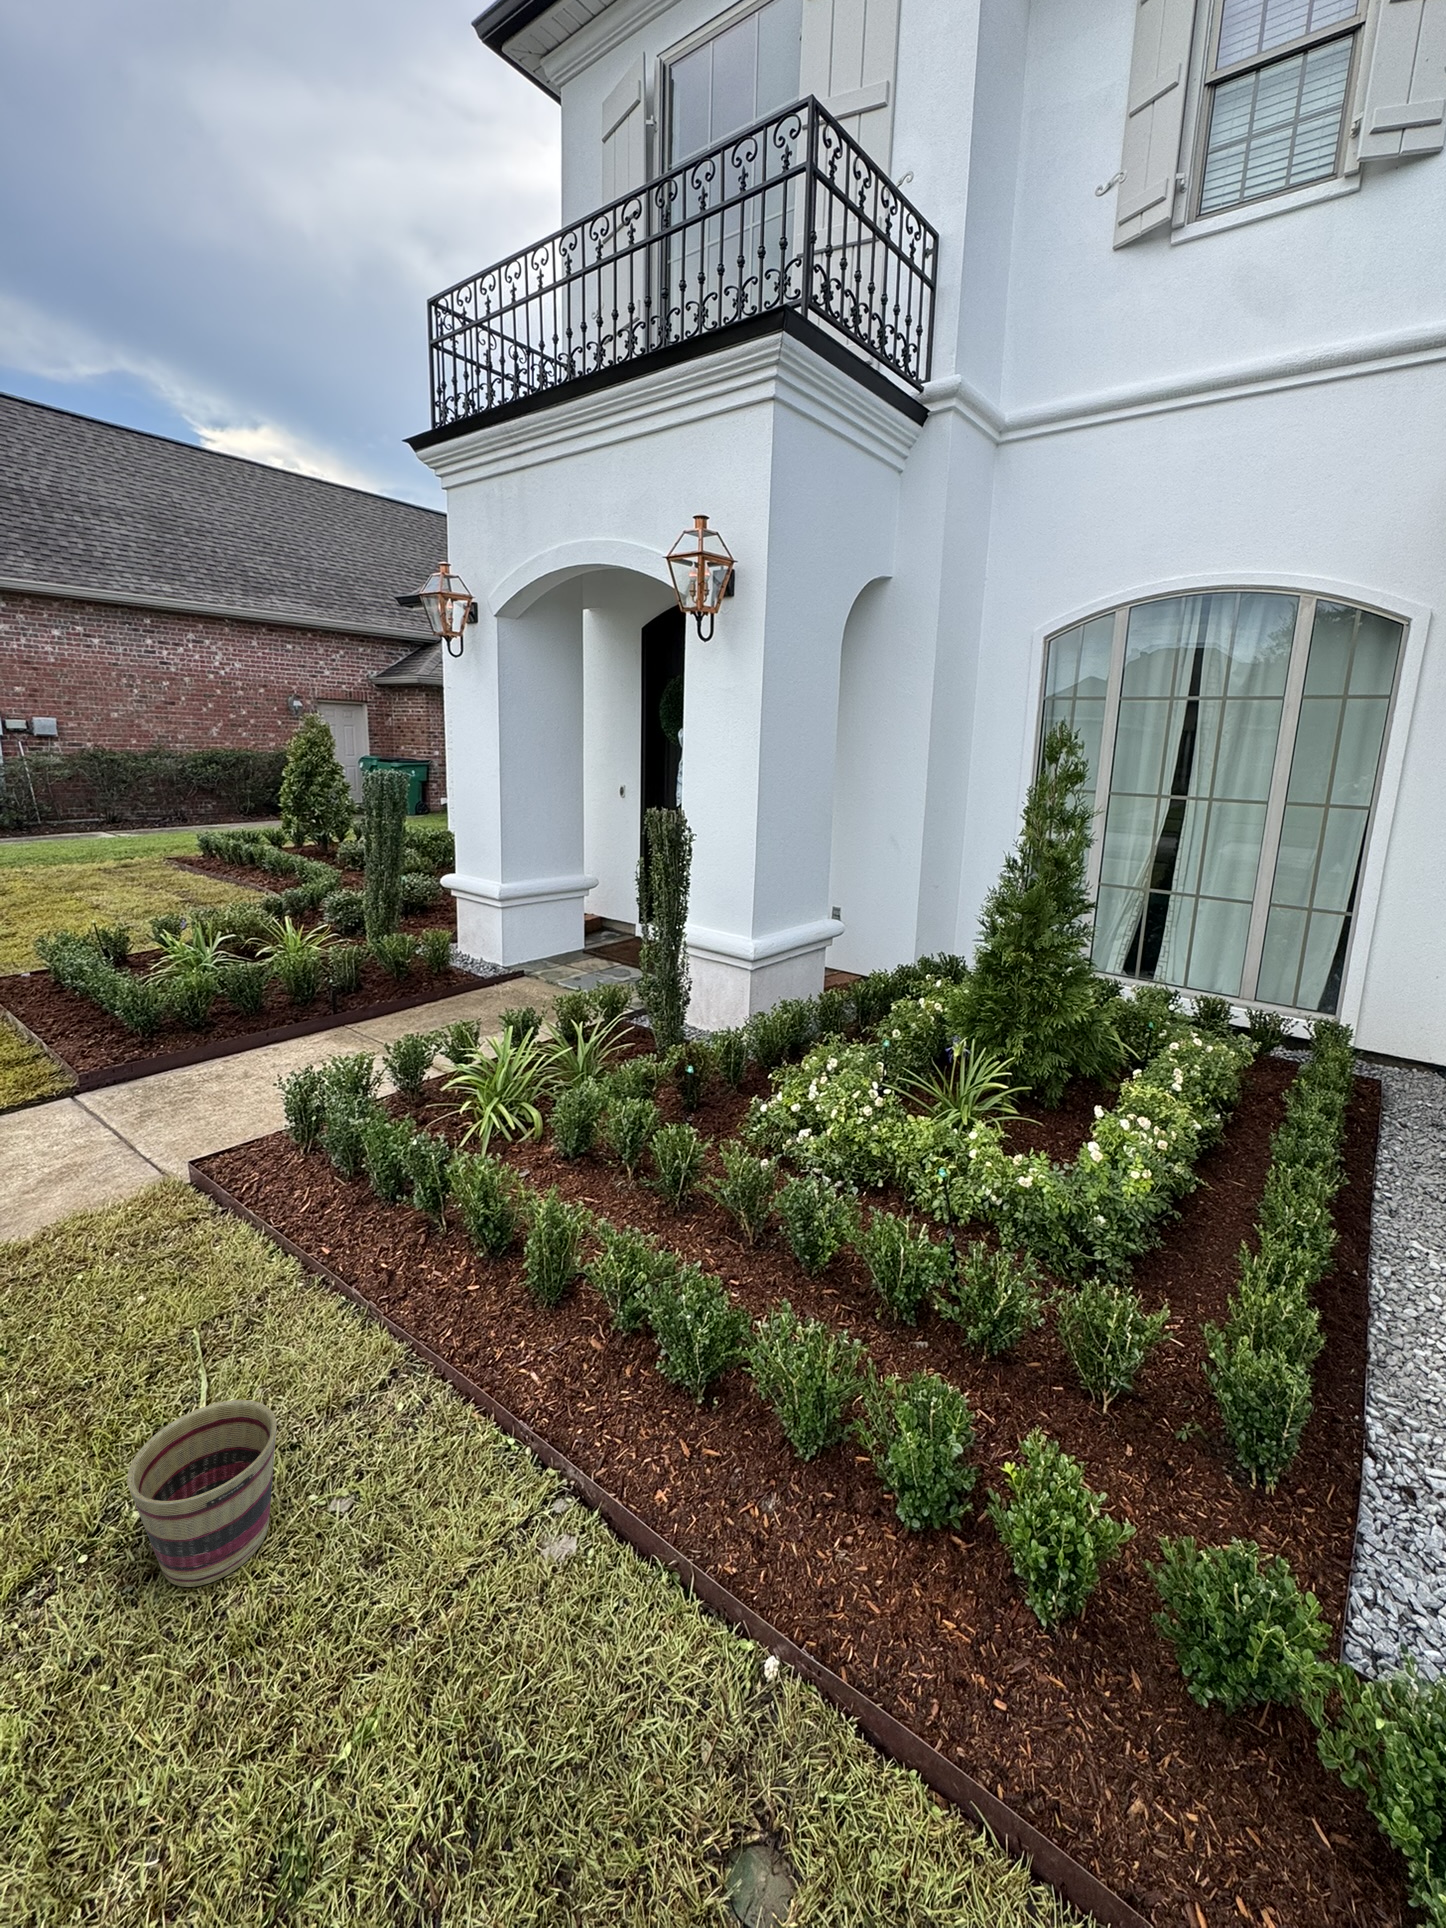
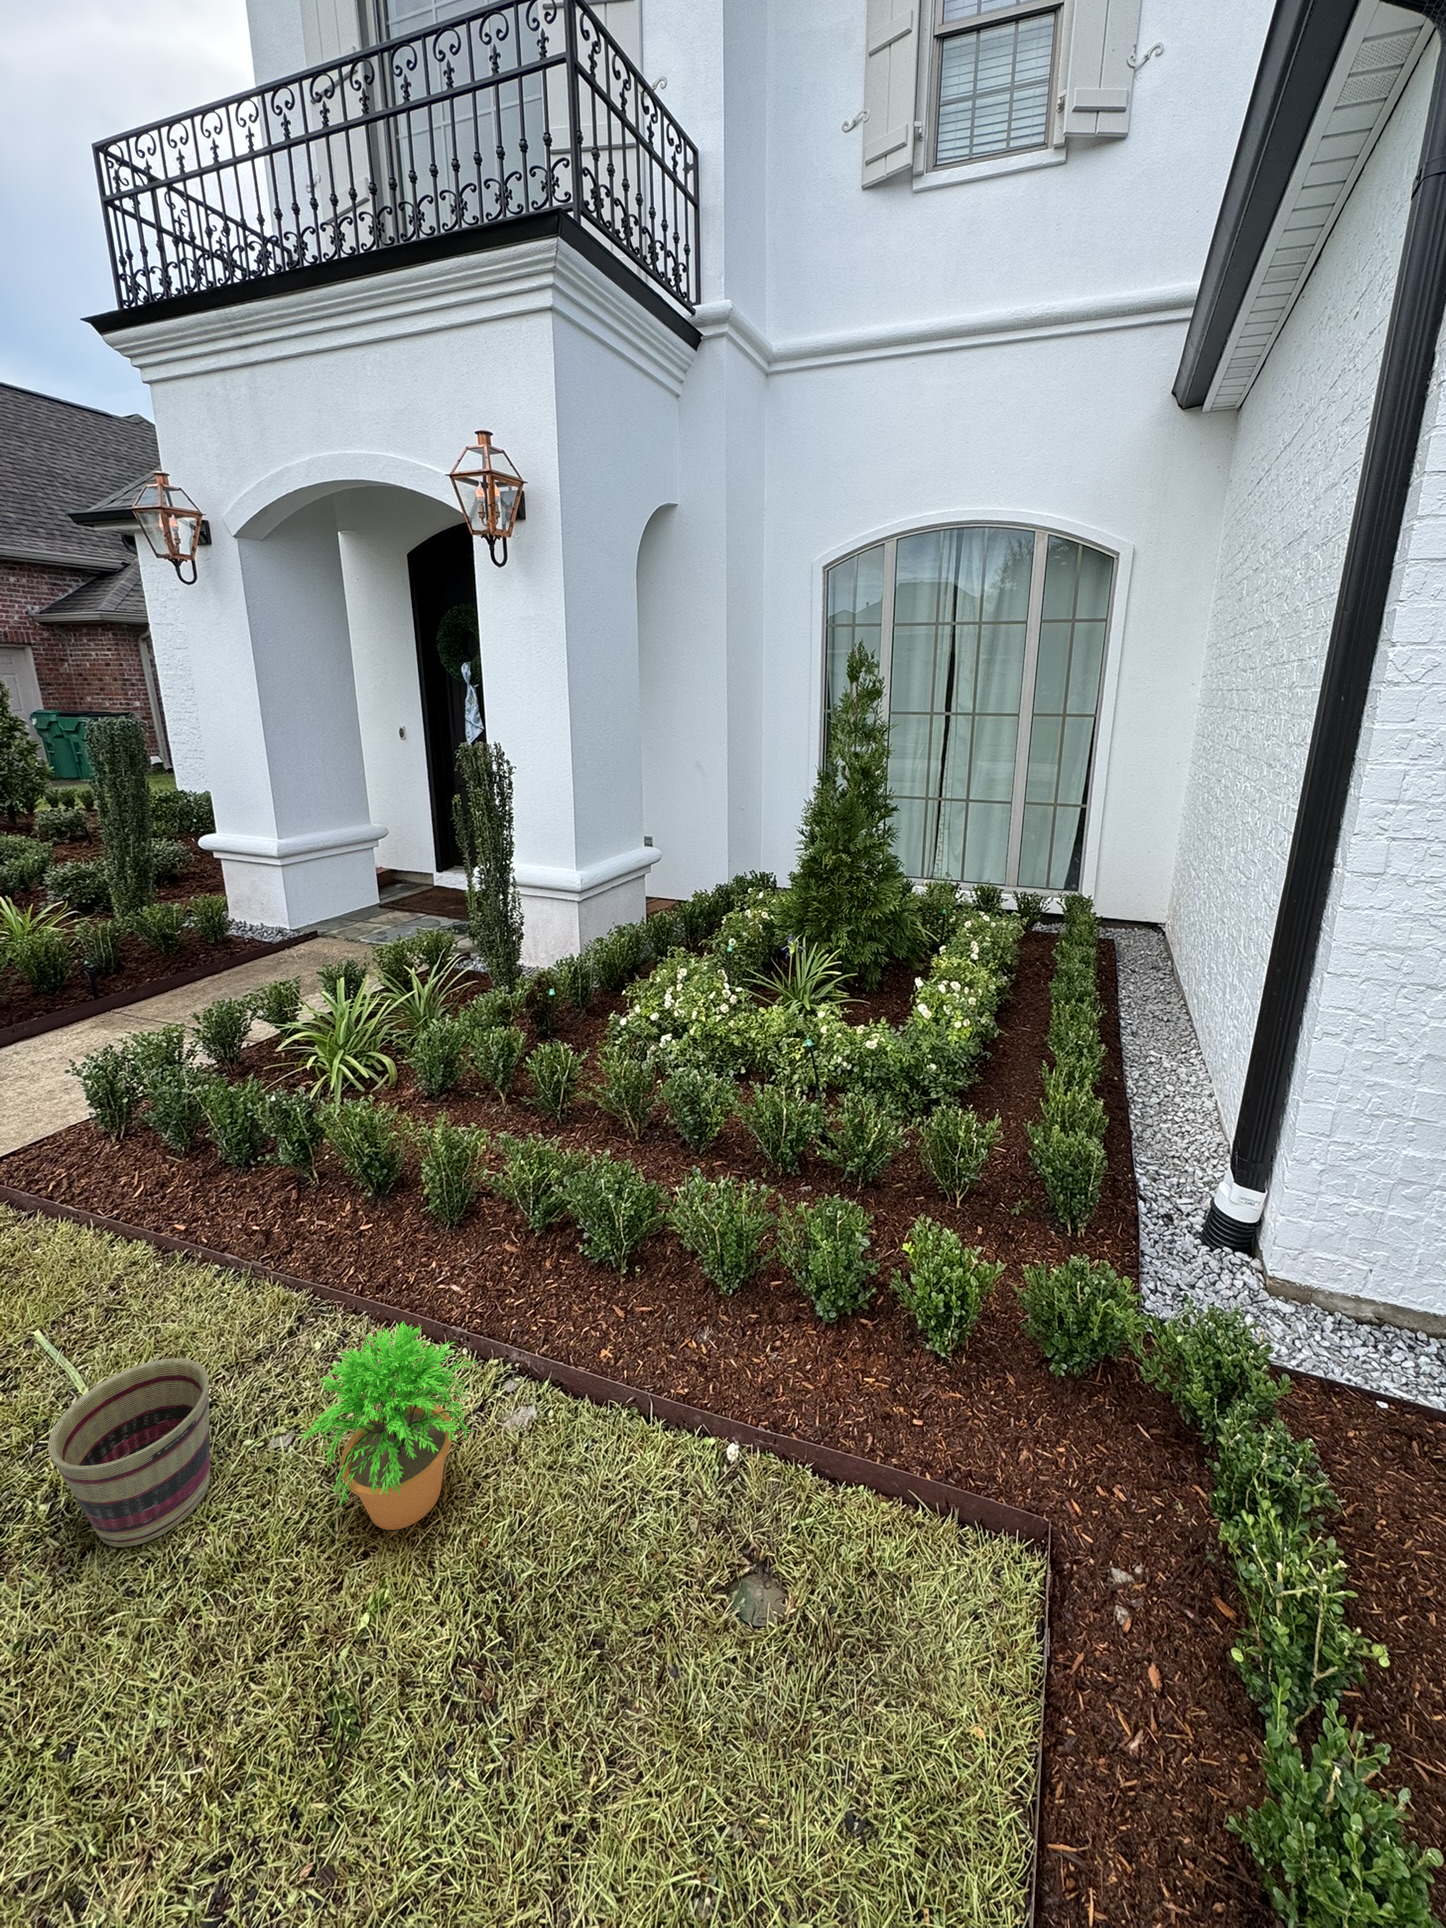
potted plant: none [324,1419,509,1650] -> present [300,1321,475,1530]

